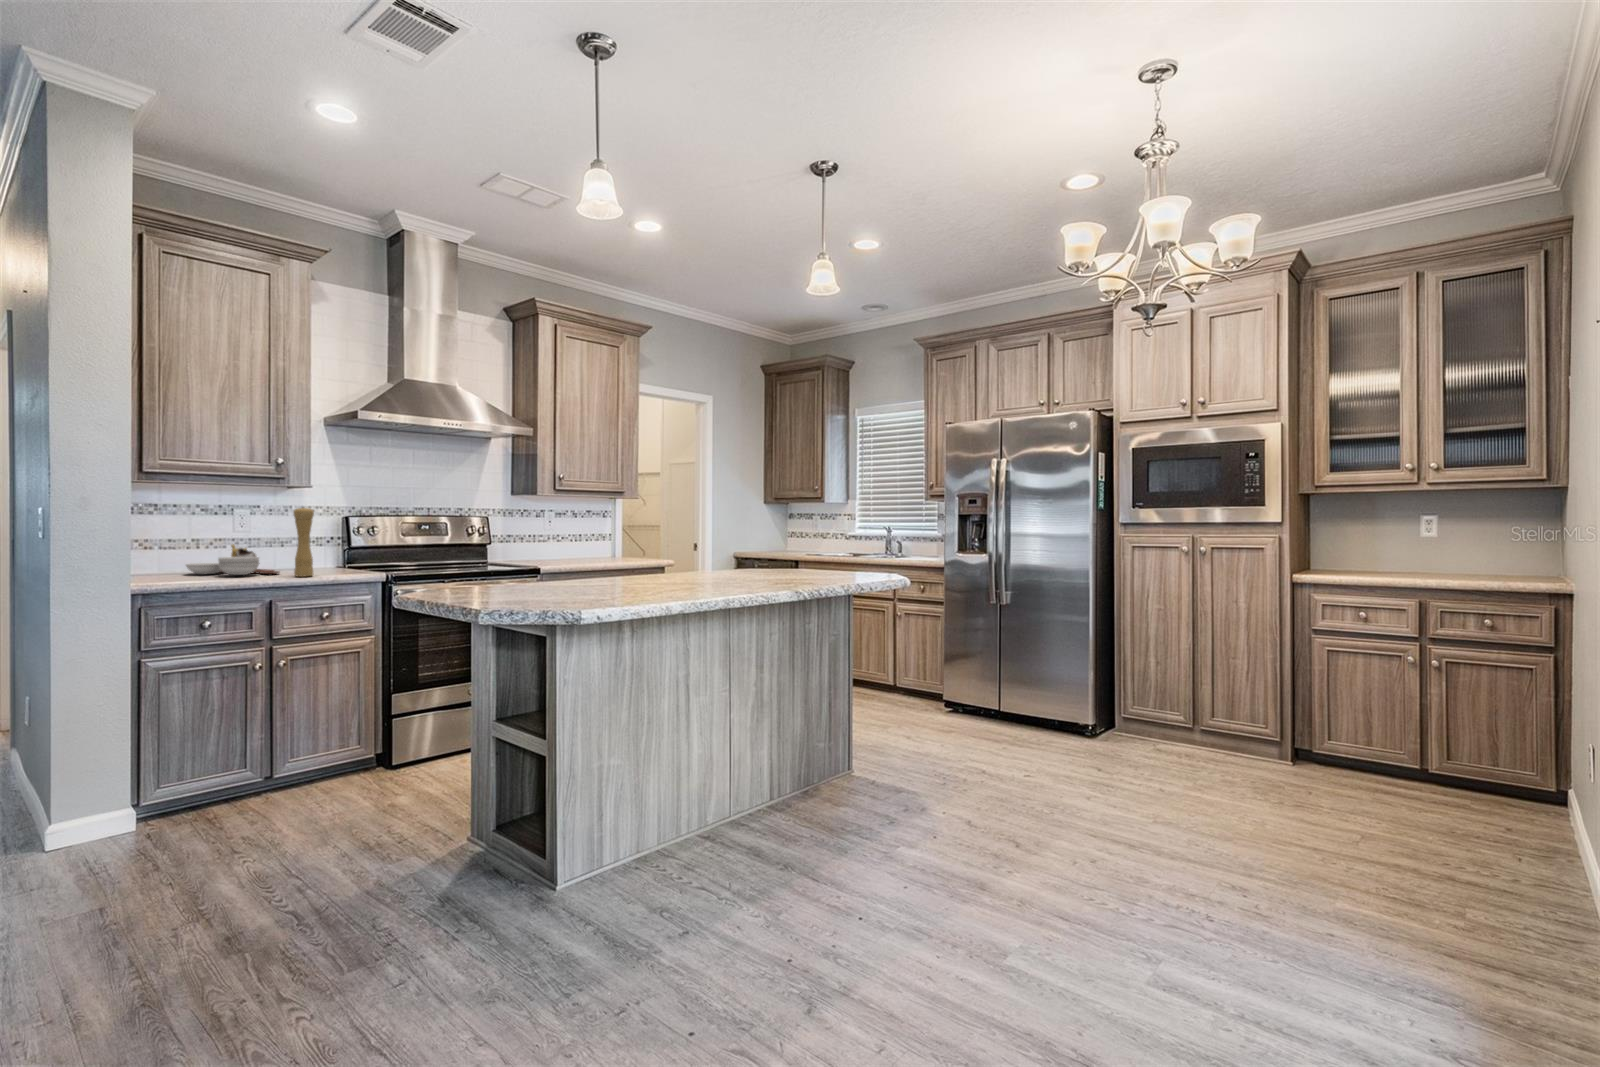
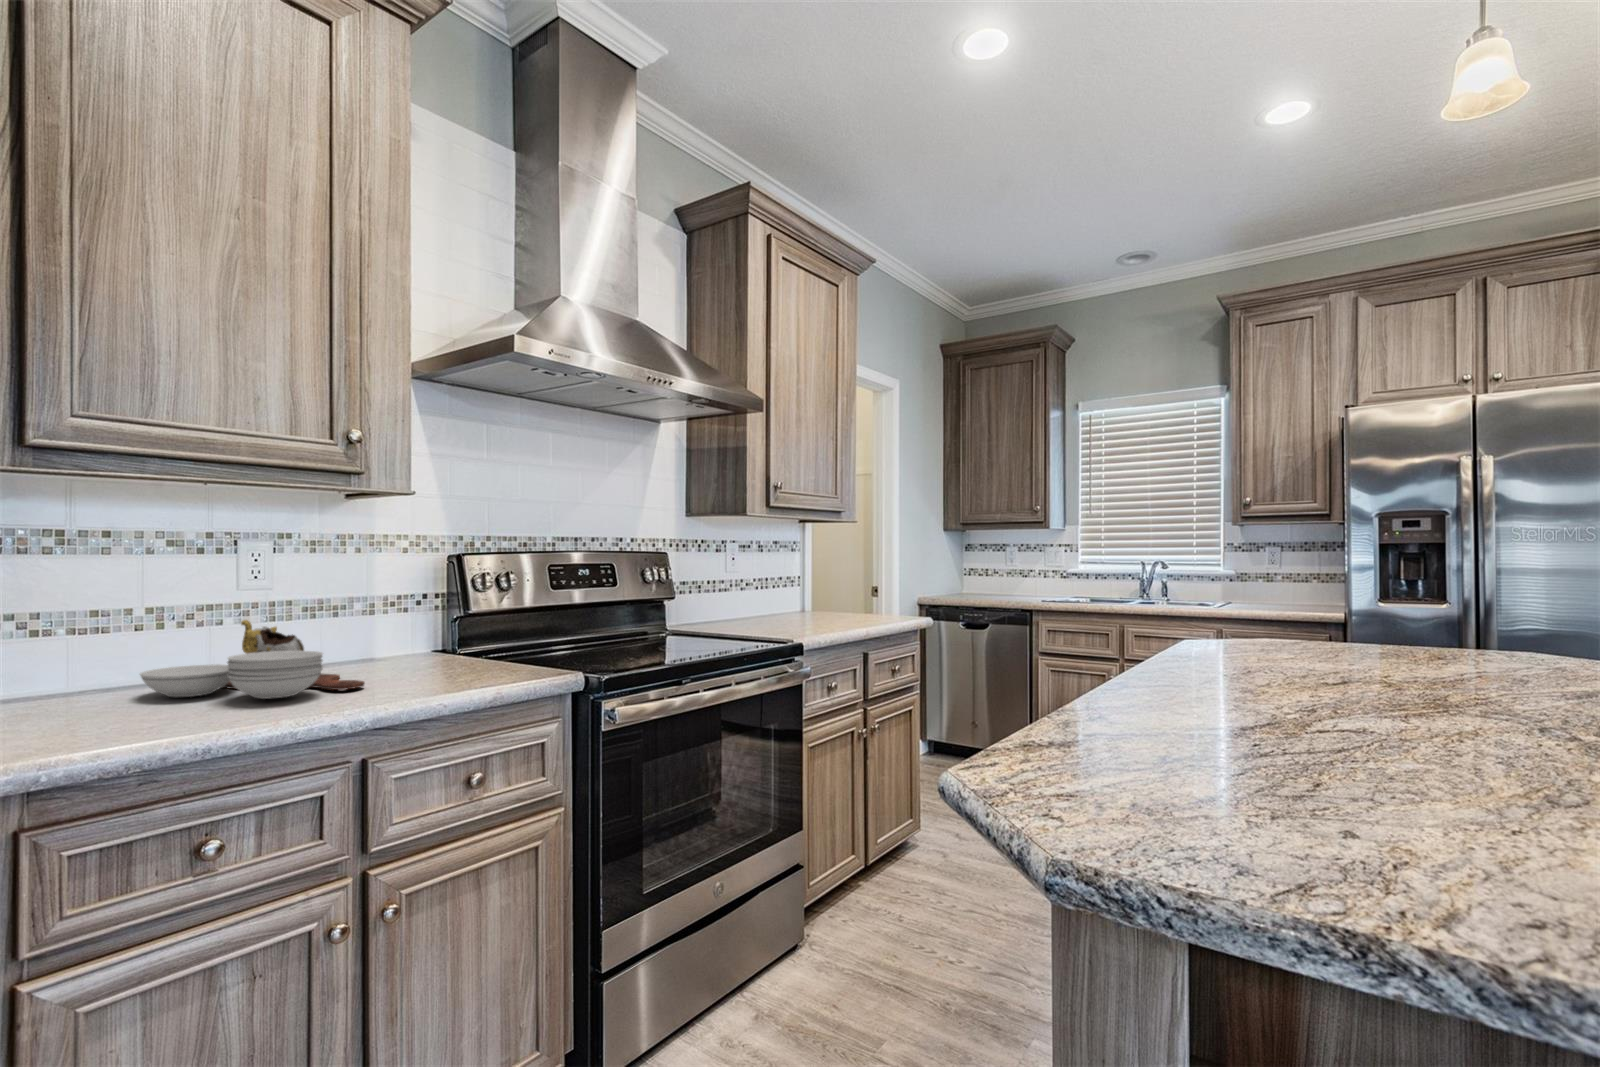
pepper mill: present [293,507,314,577] -> none [408,535,452,696]

